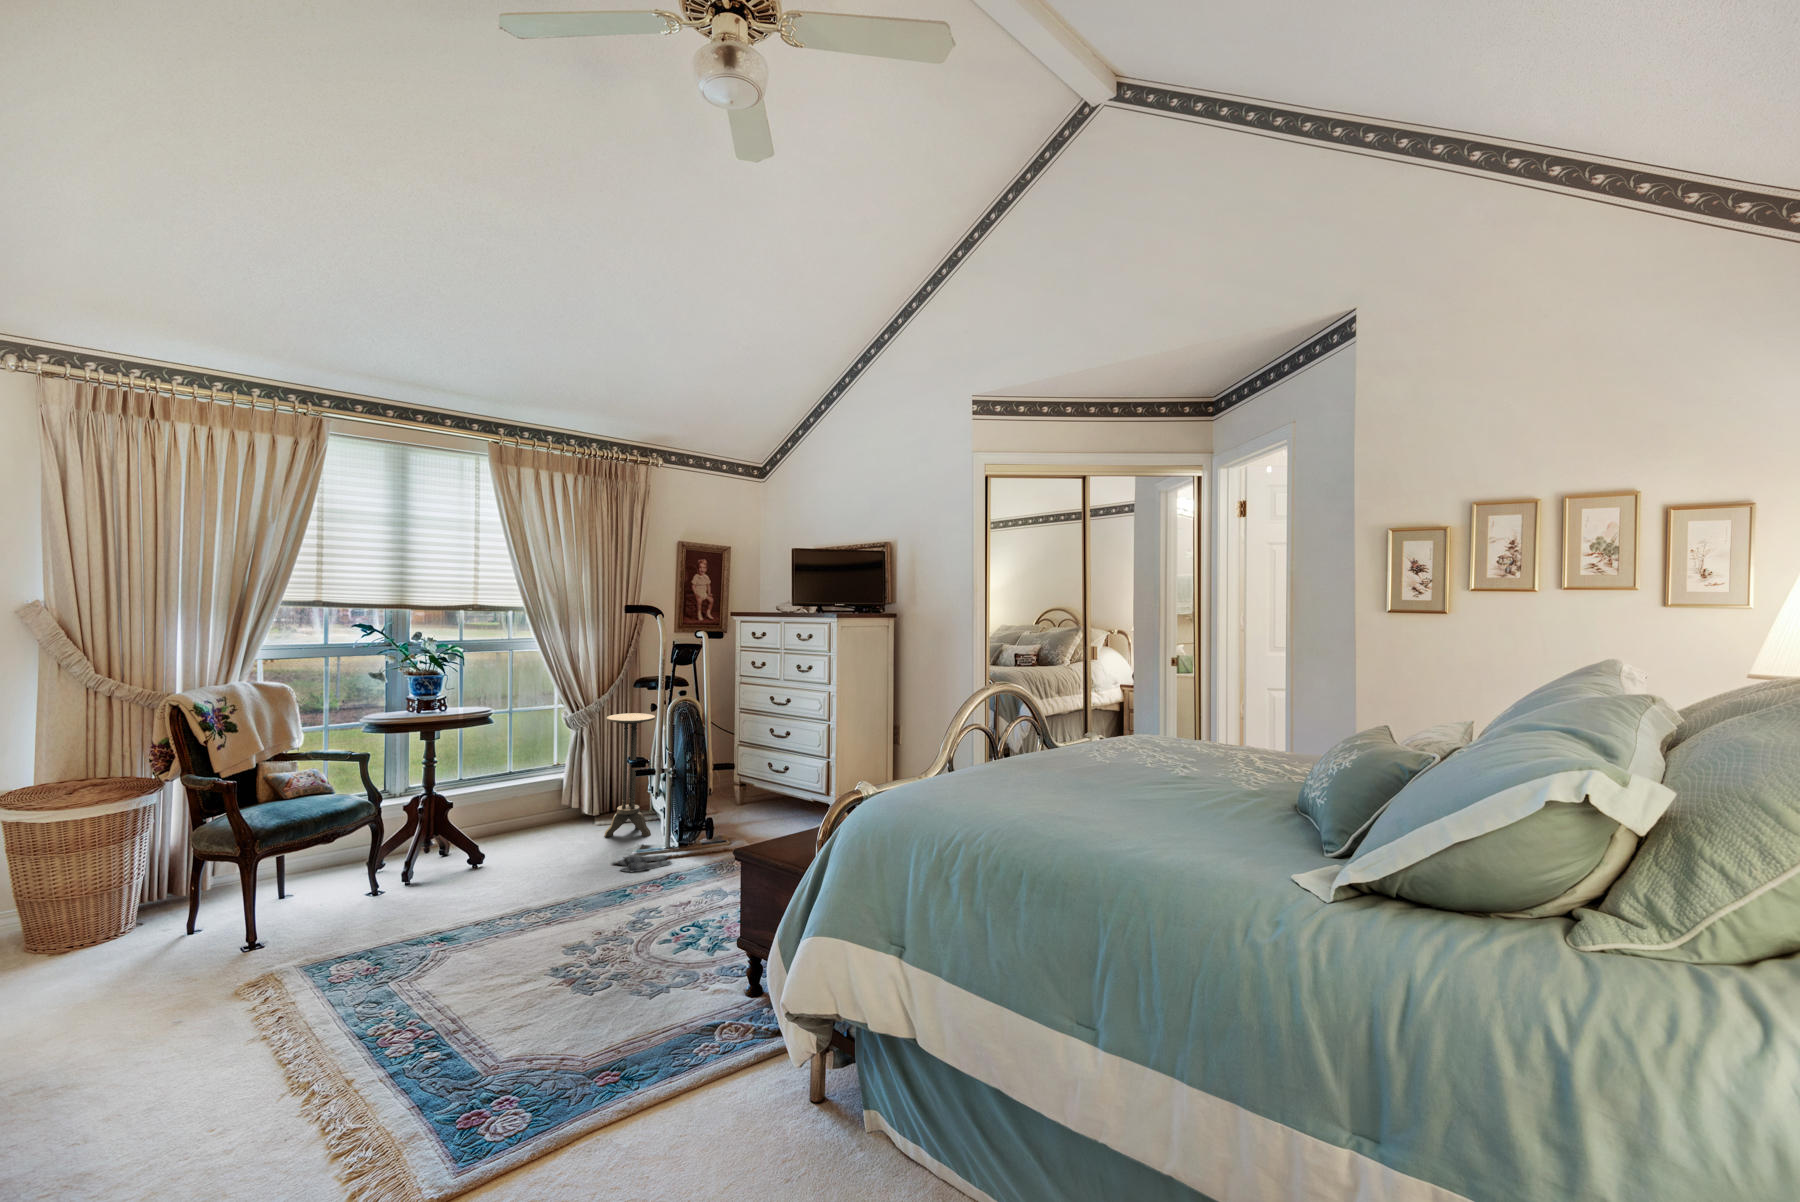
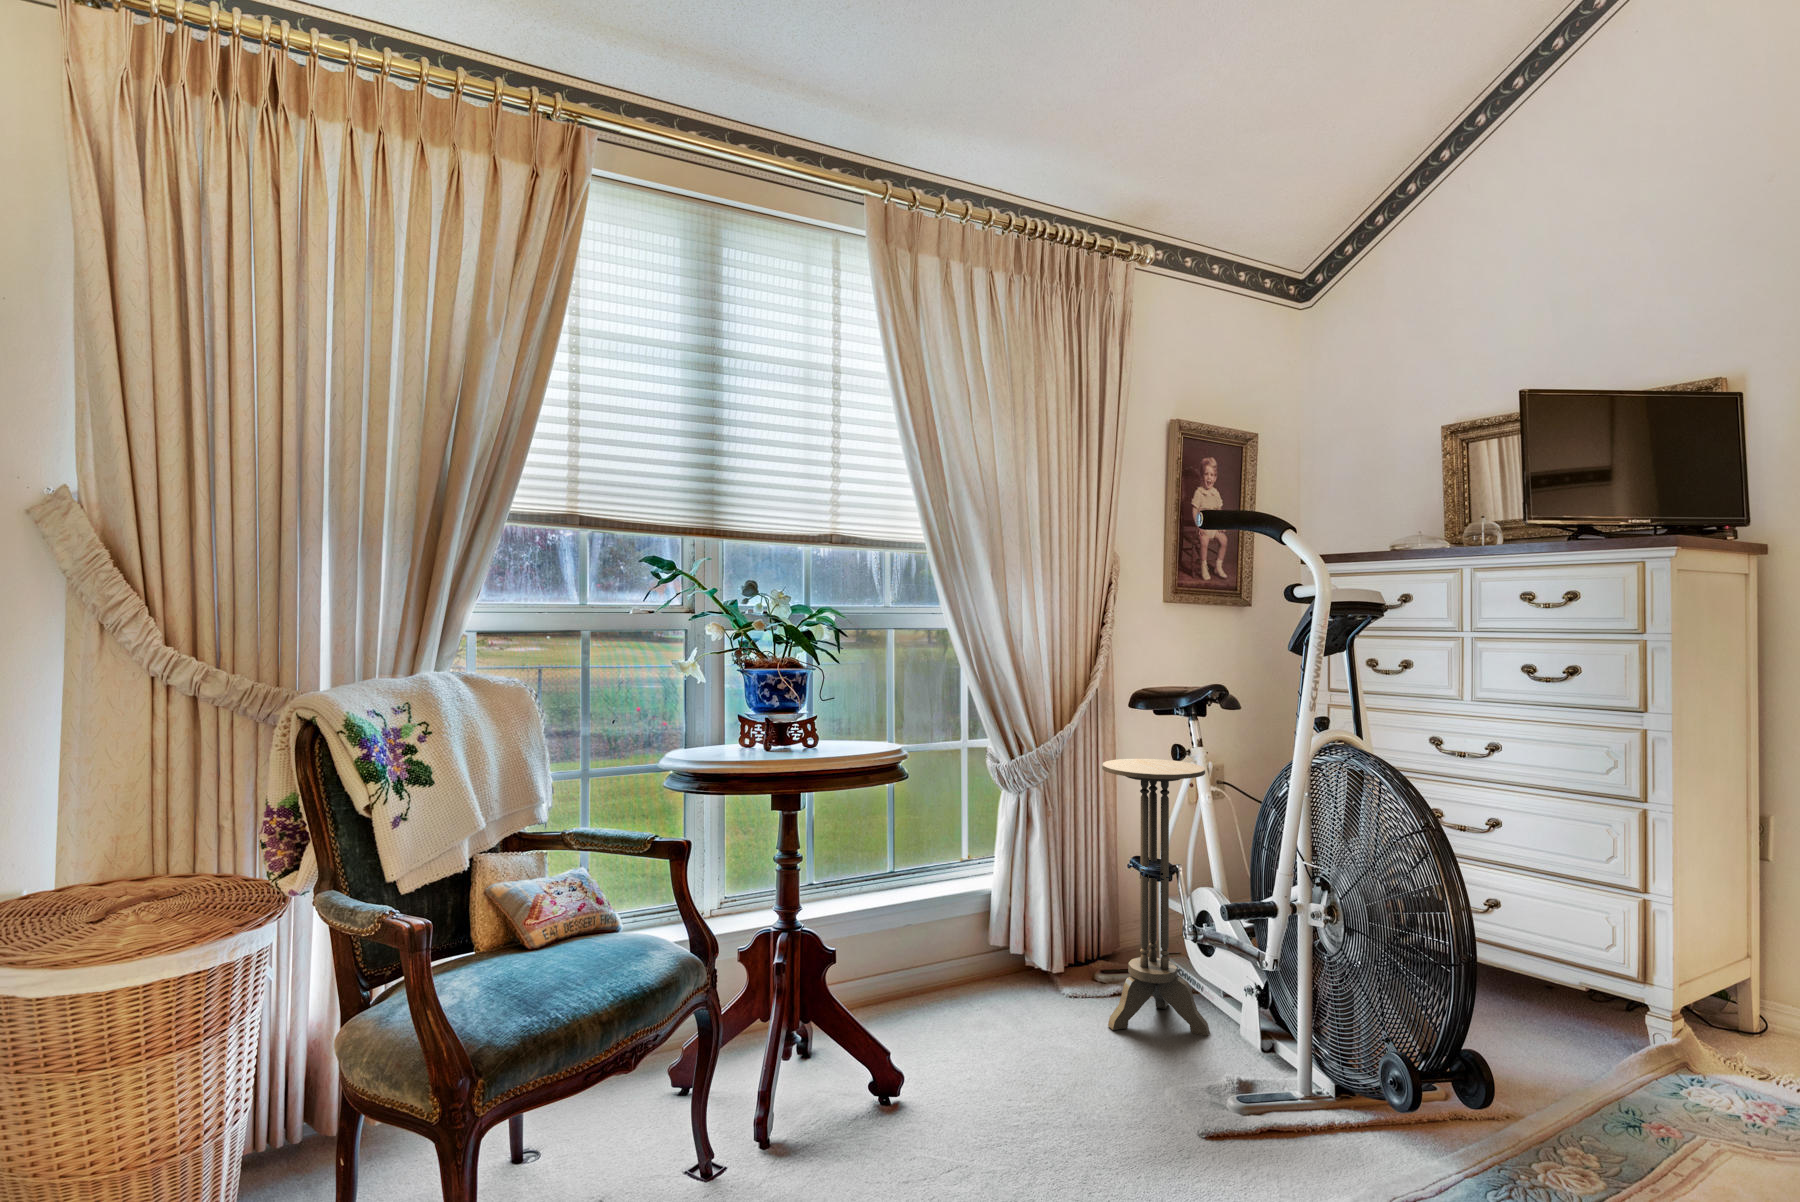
slippers: present [617,855,671,872] -> none [1217,1104,1362,1170]

